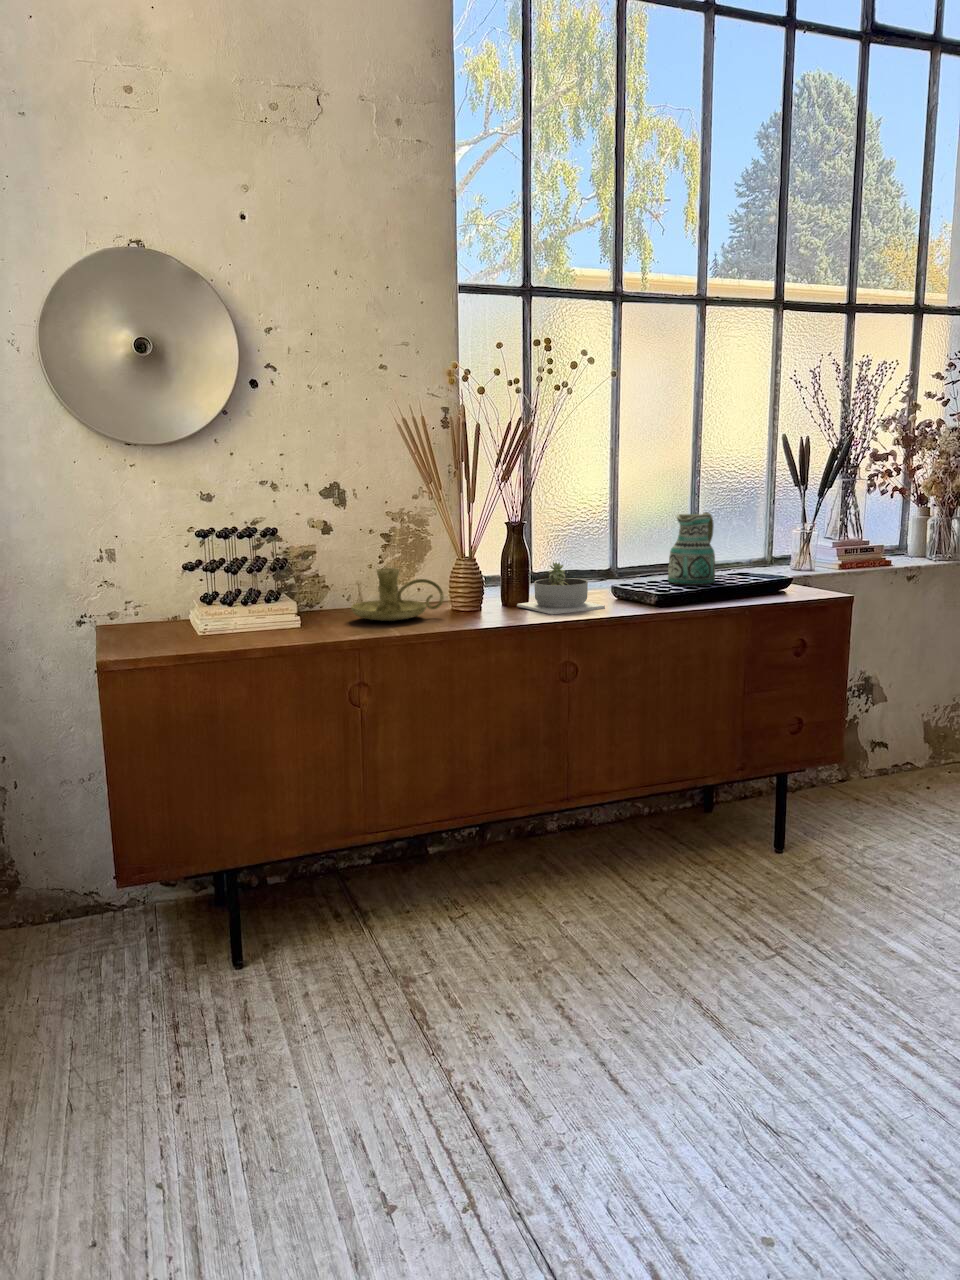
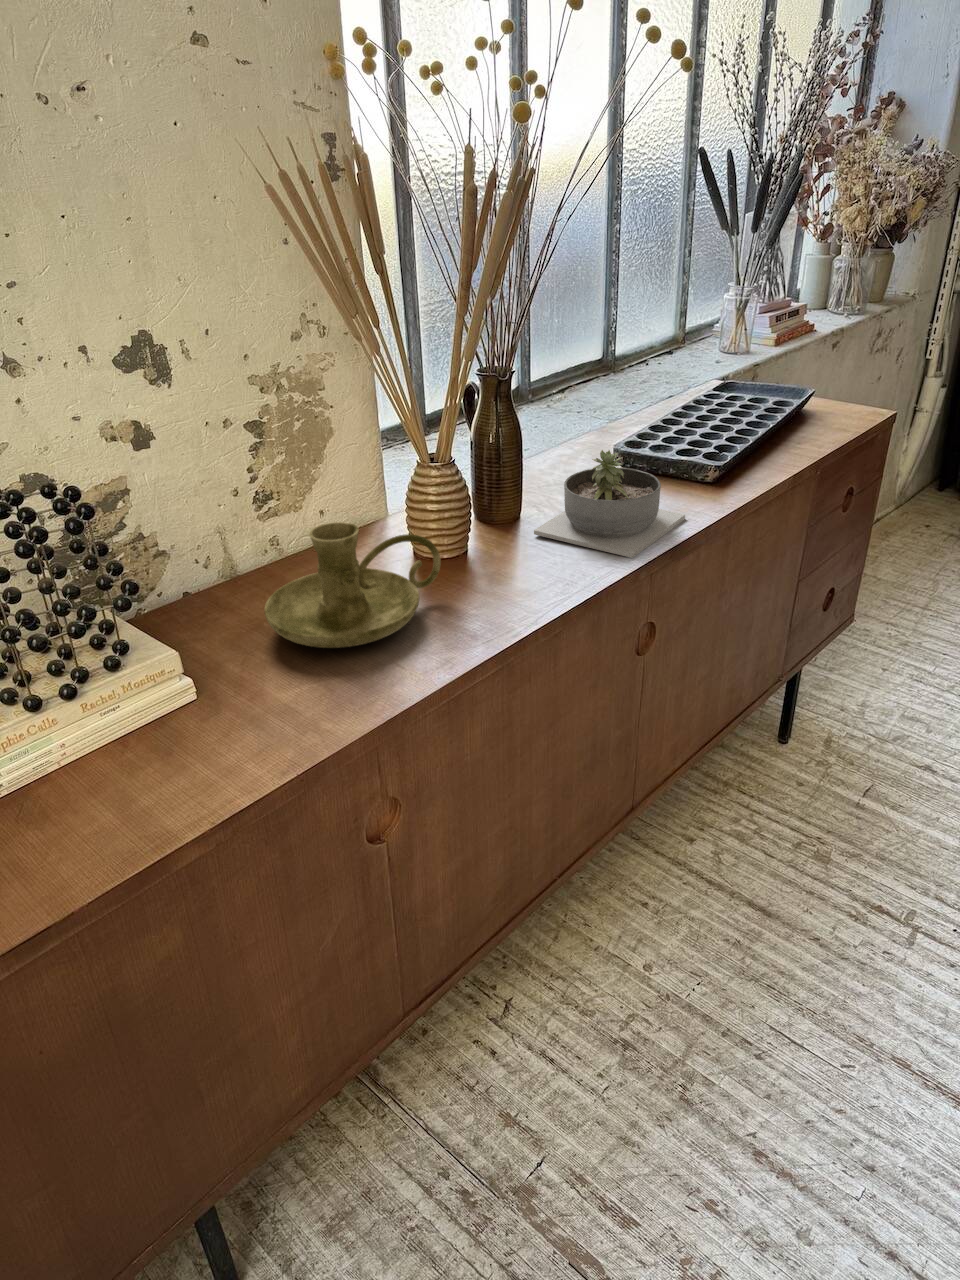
ceramic pitcher: present [668,512,715,585] -> none [649,298,723,422]

